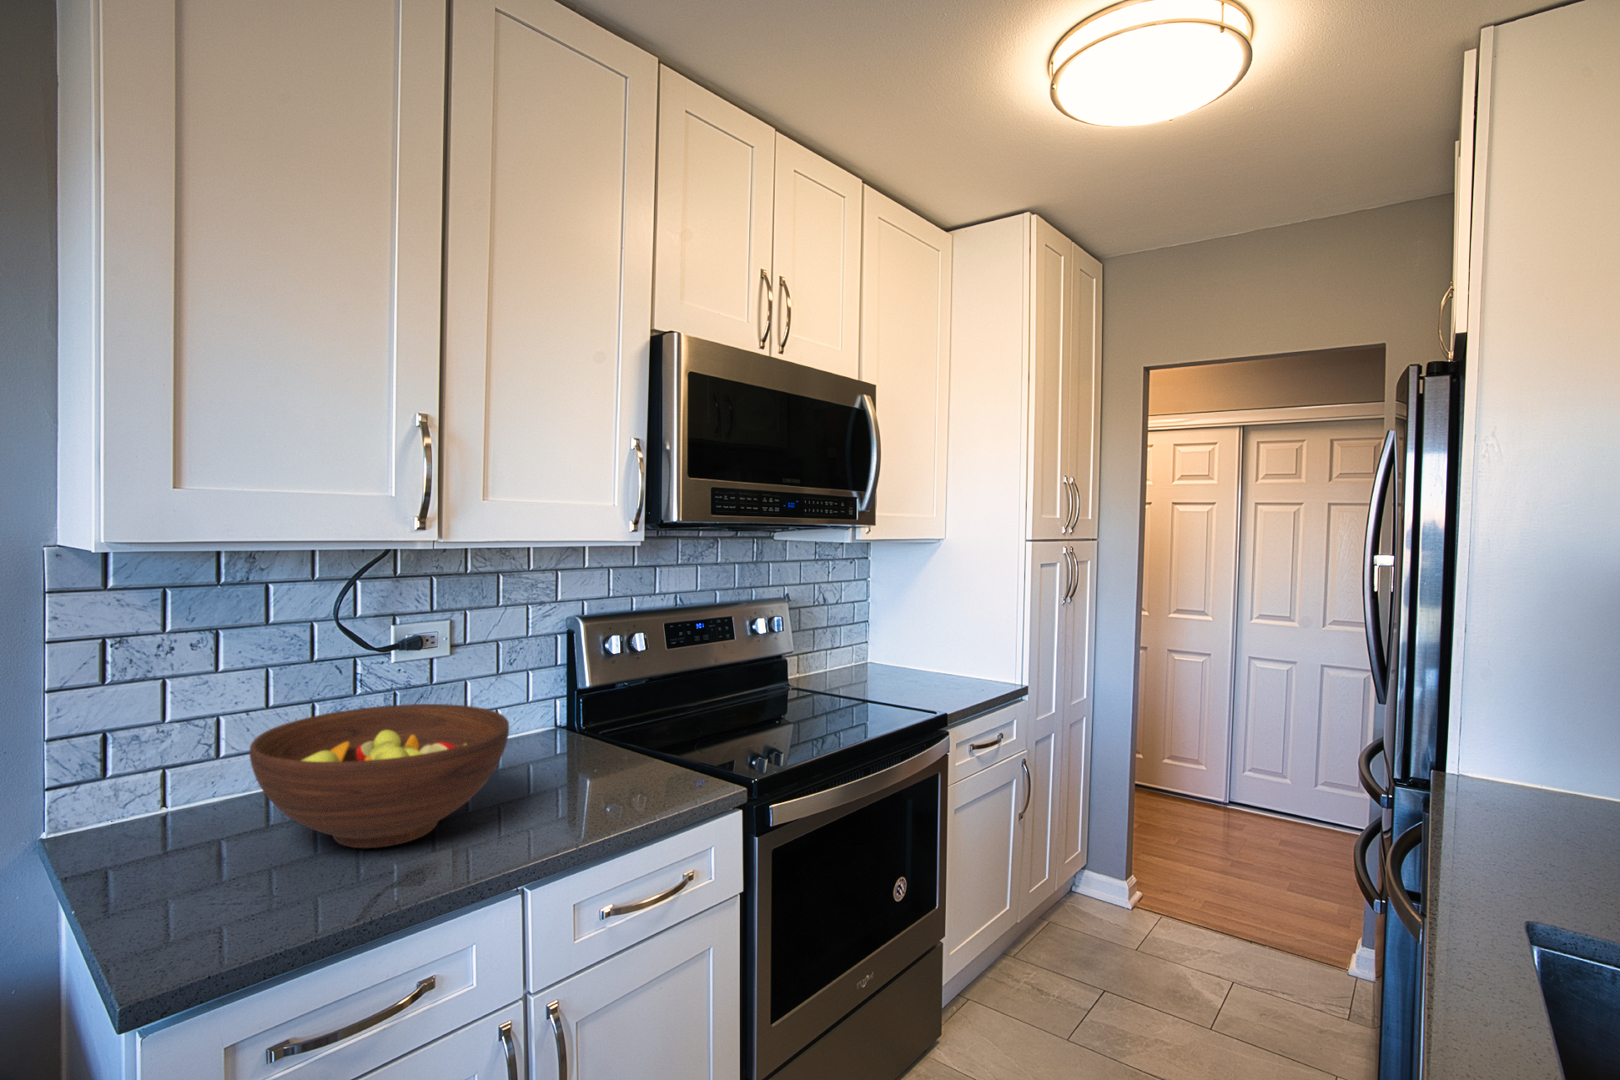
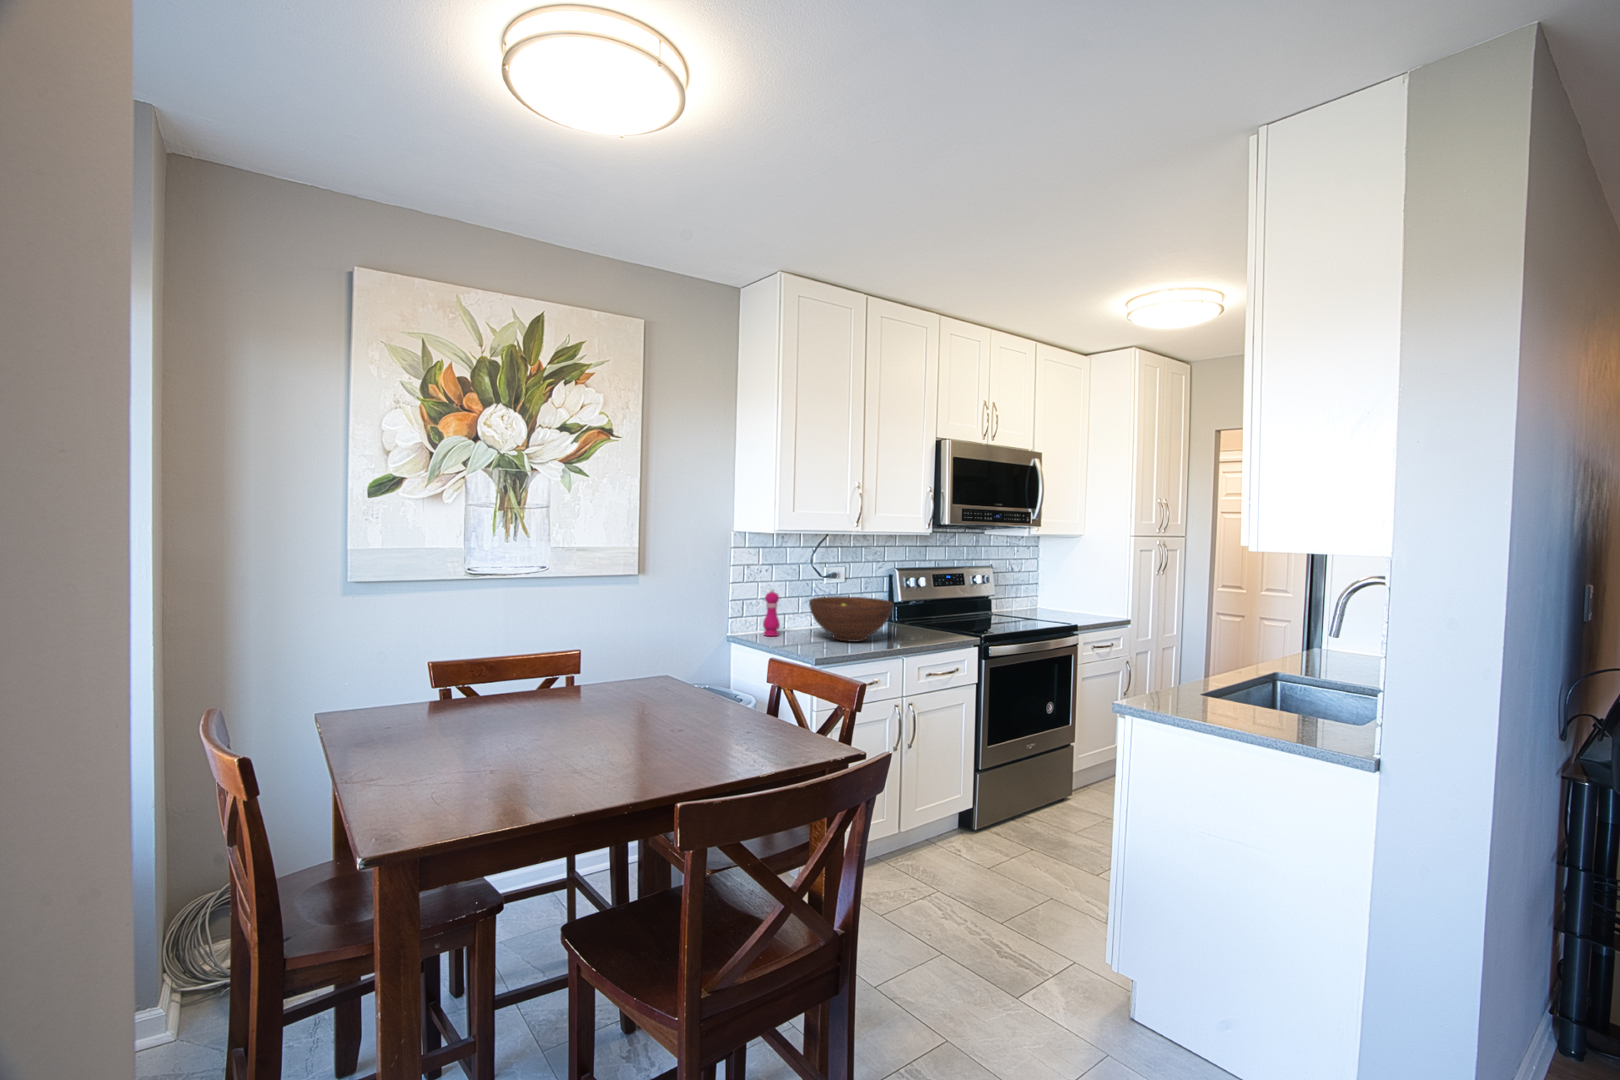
pepper mill: none [128,703,189,841] -> present [763,589,780,636]

